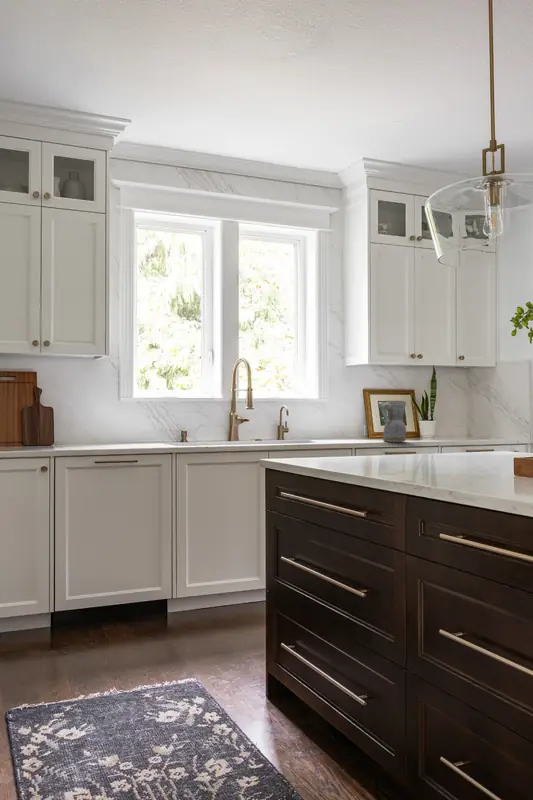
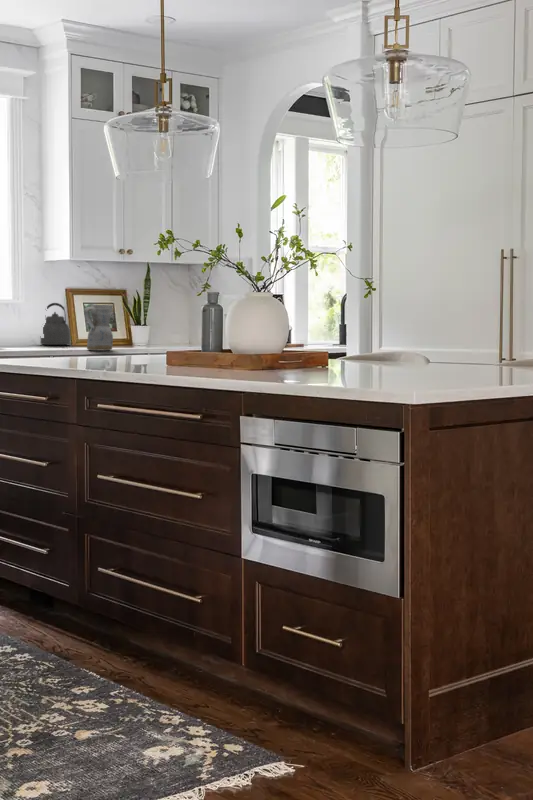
kettle: none [331,401,367,437] -> present [41,303,70,345]

